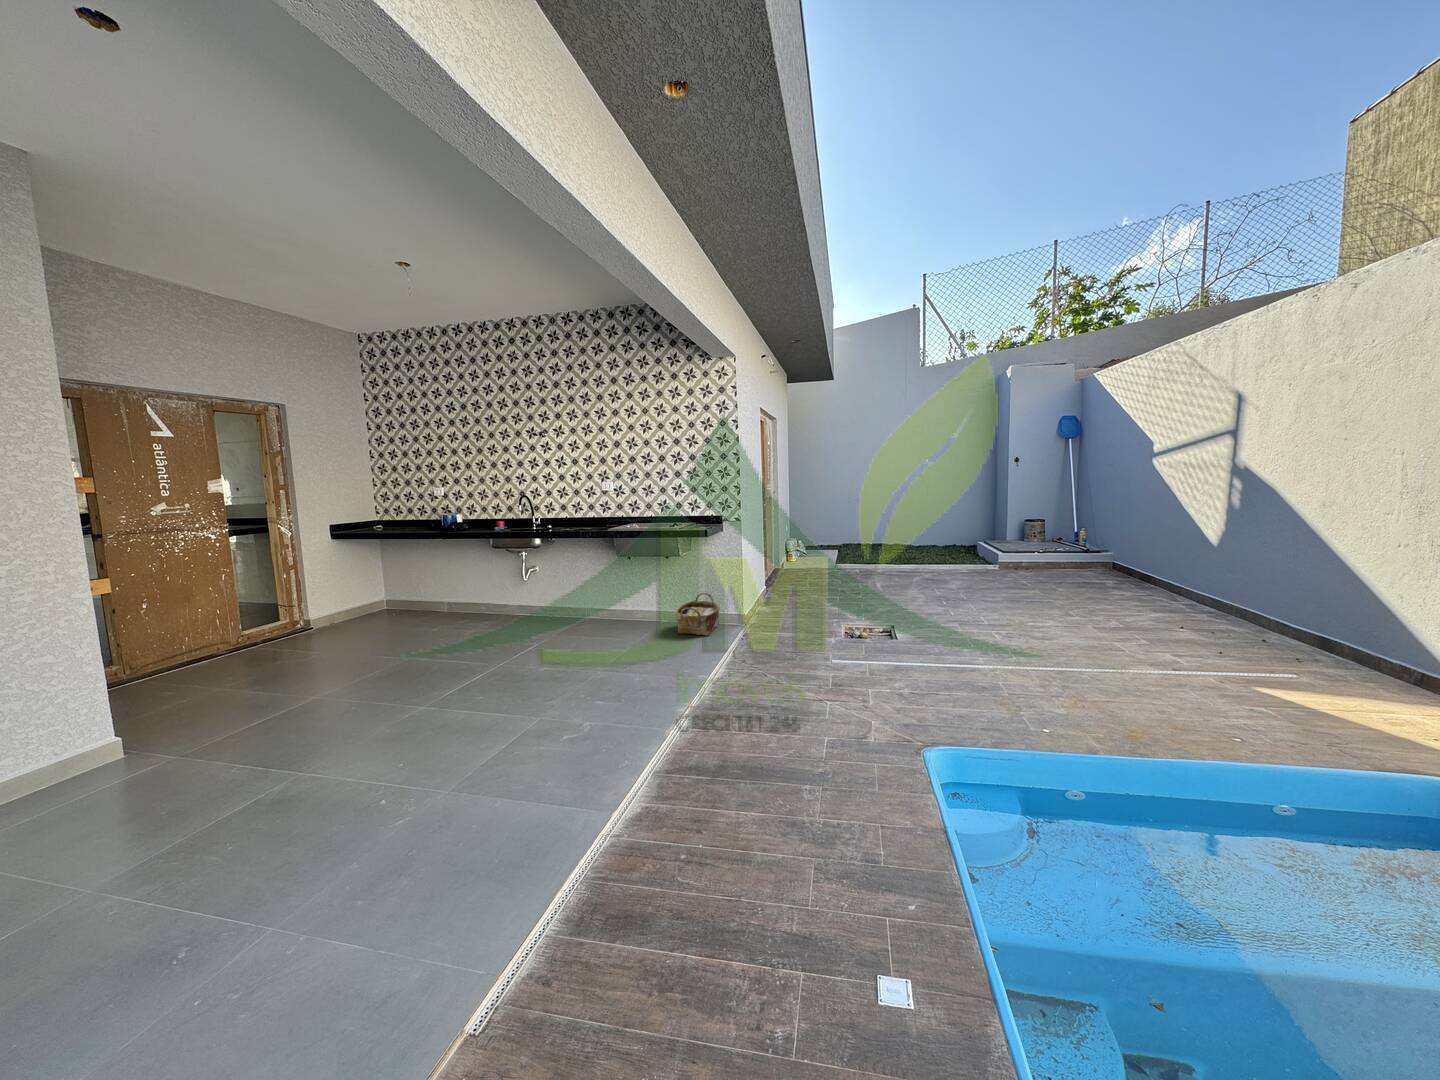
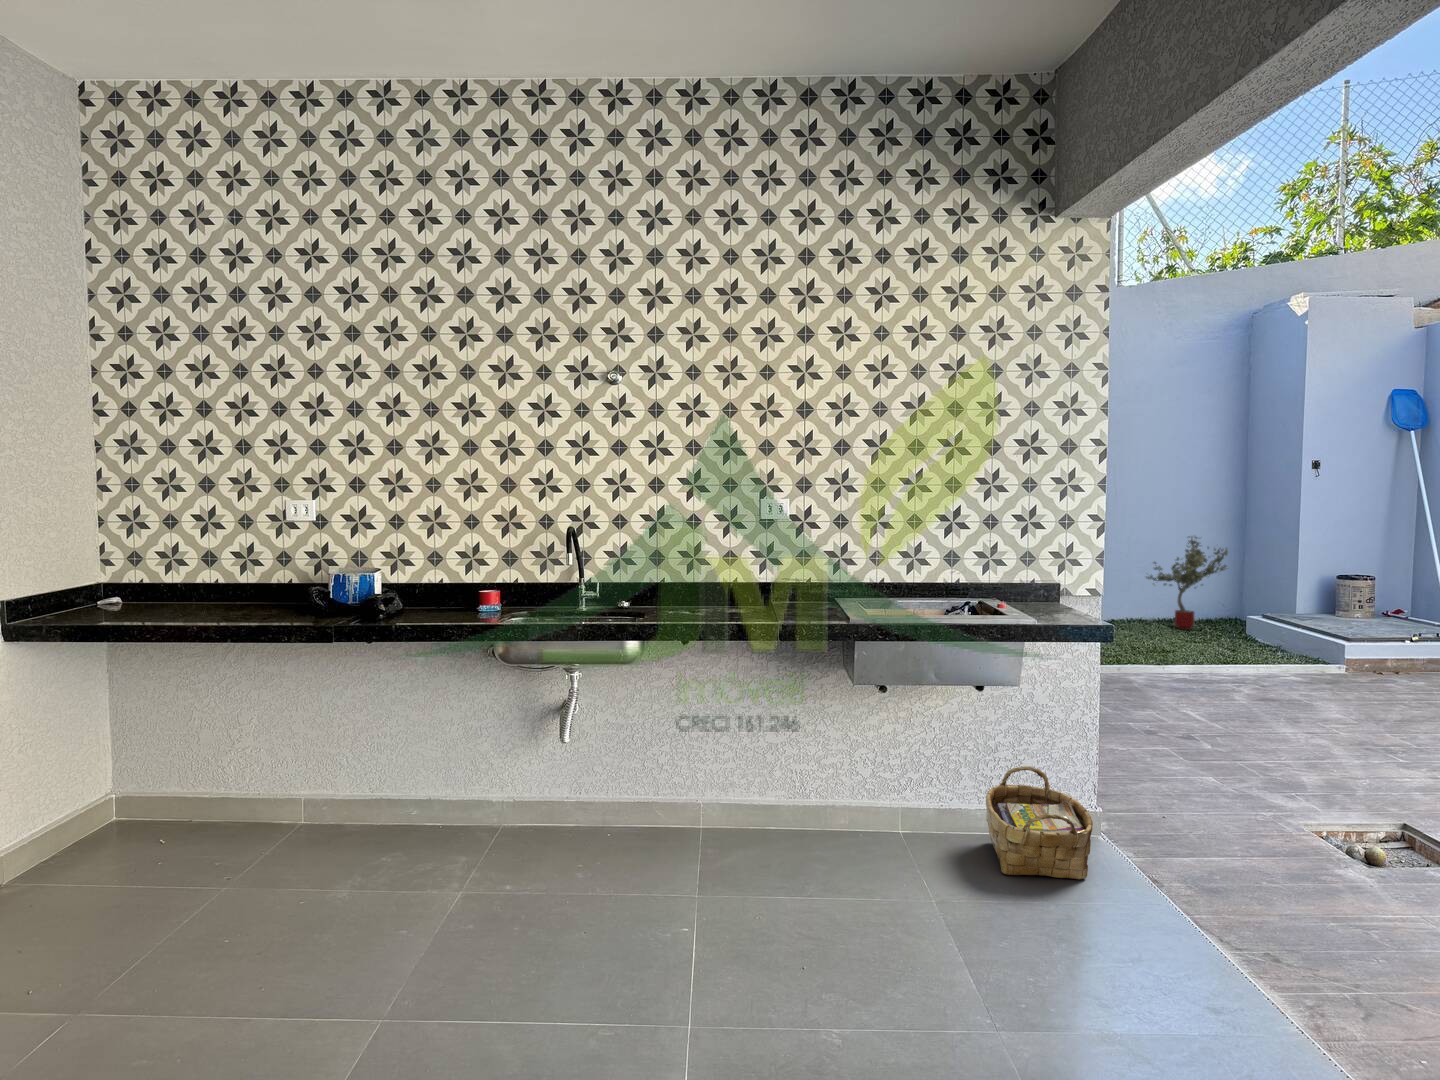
potted tree: none [931,500,977,551] -> present [1147,536,1228,630]

